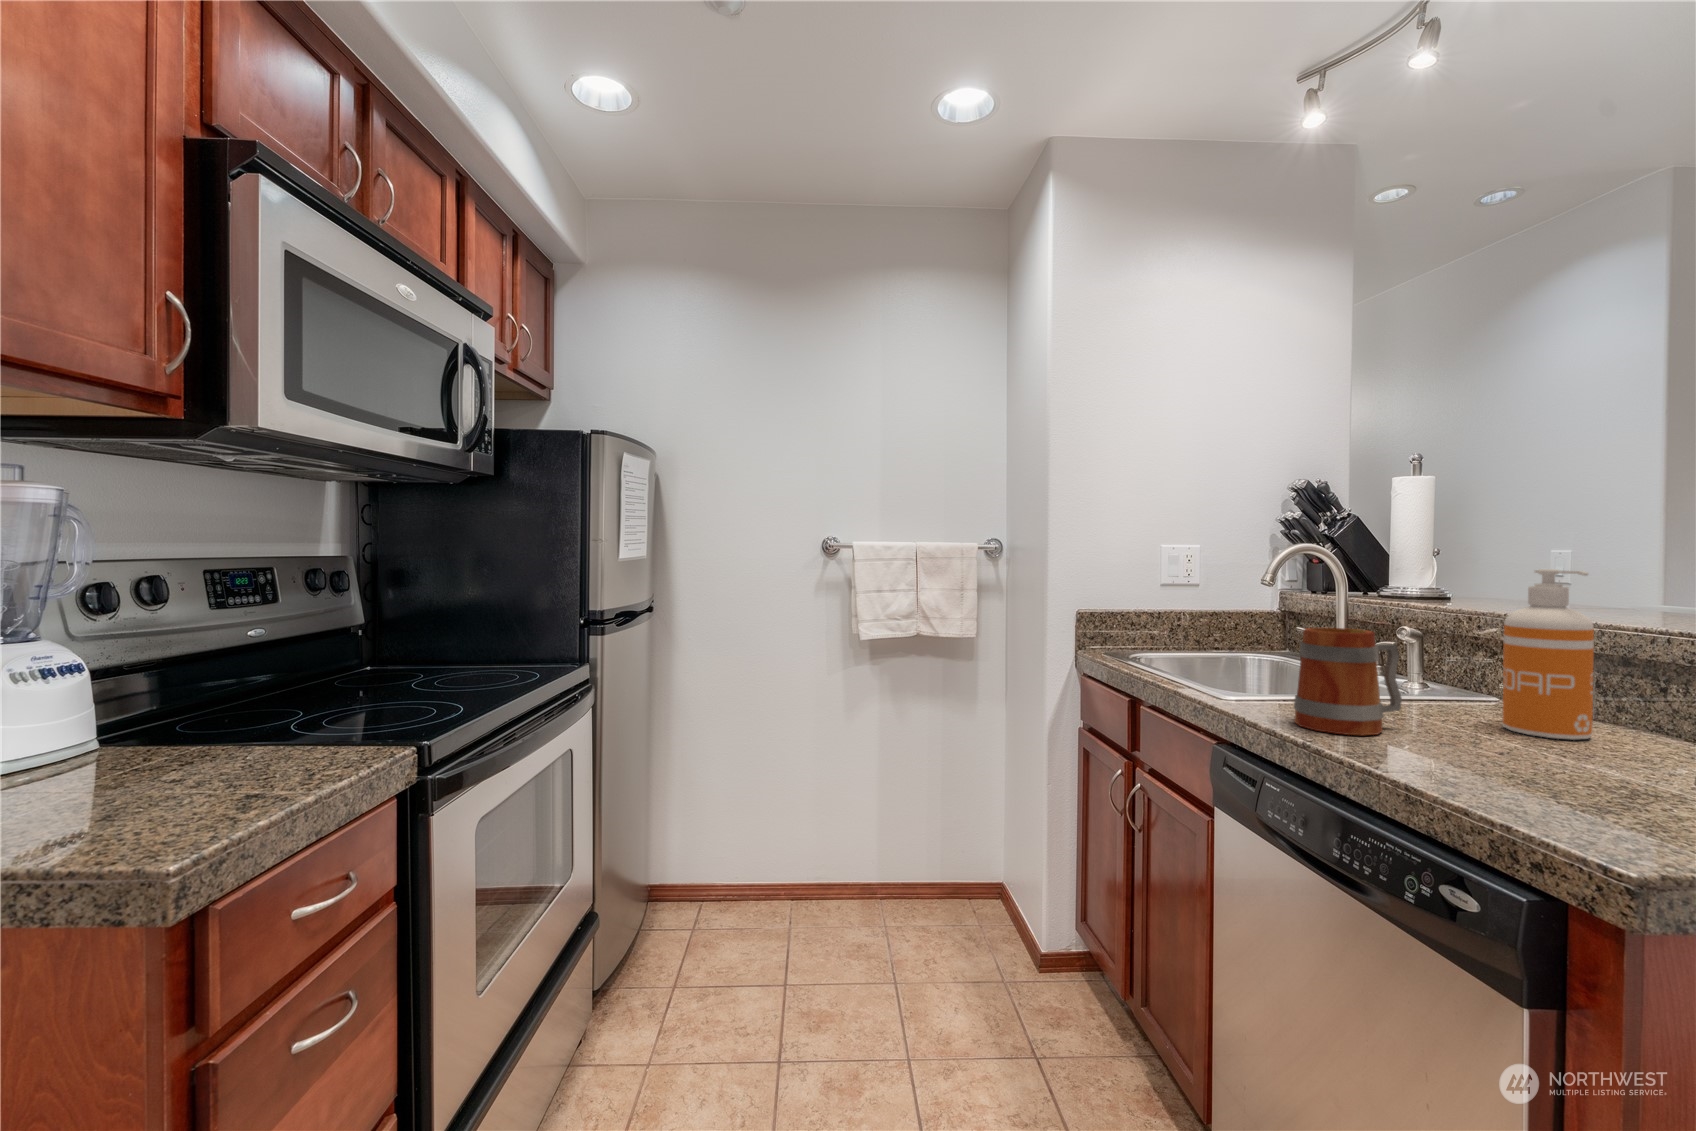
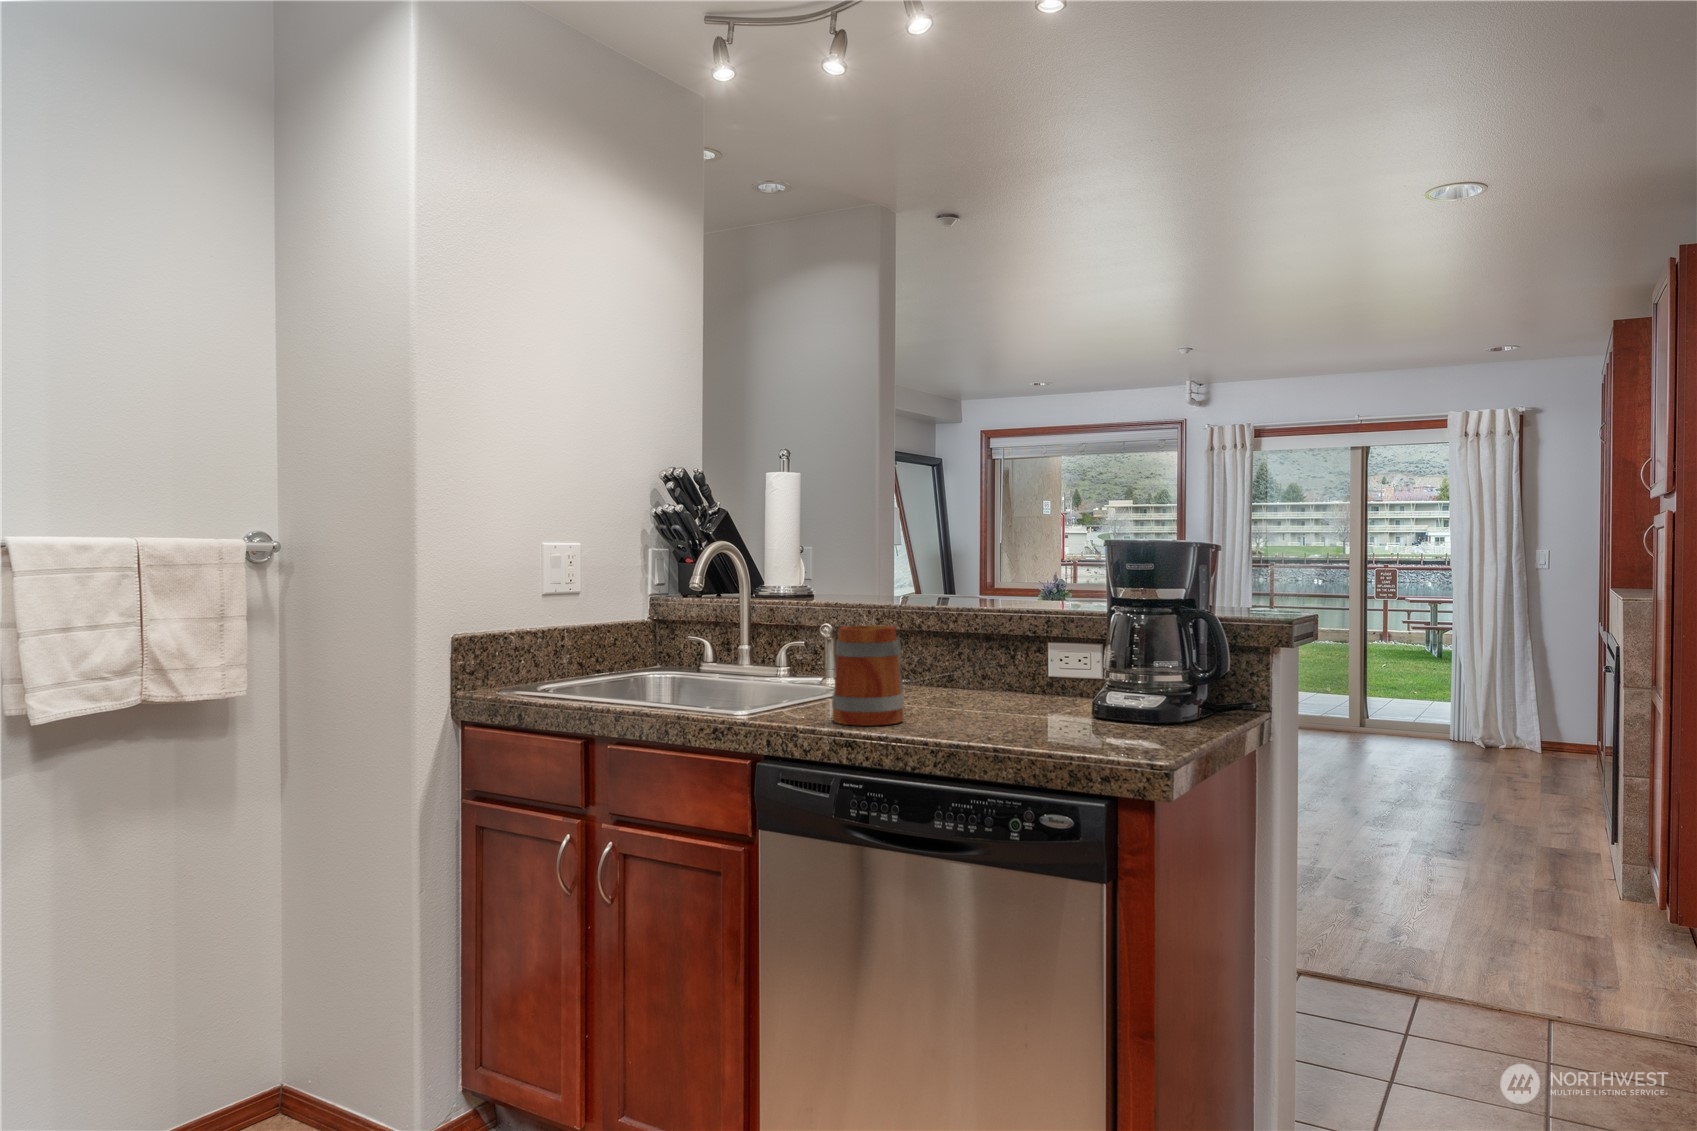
soap dispenser: present [1502,569,1594,740] -> none [942,564,998,705]

